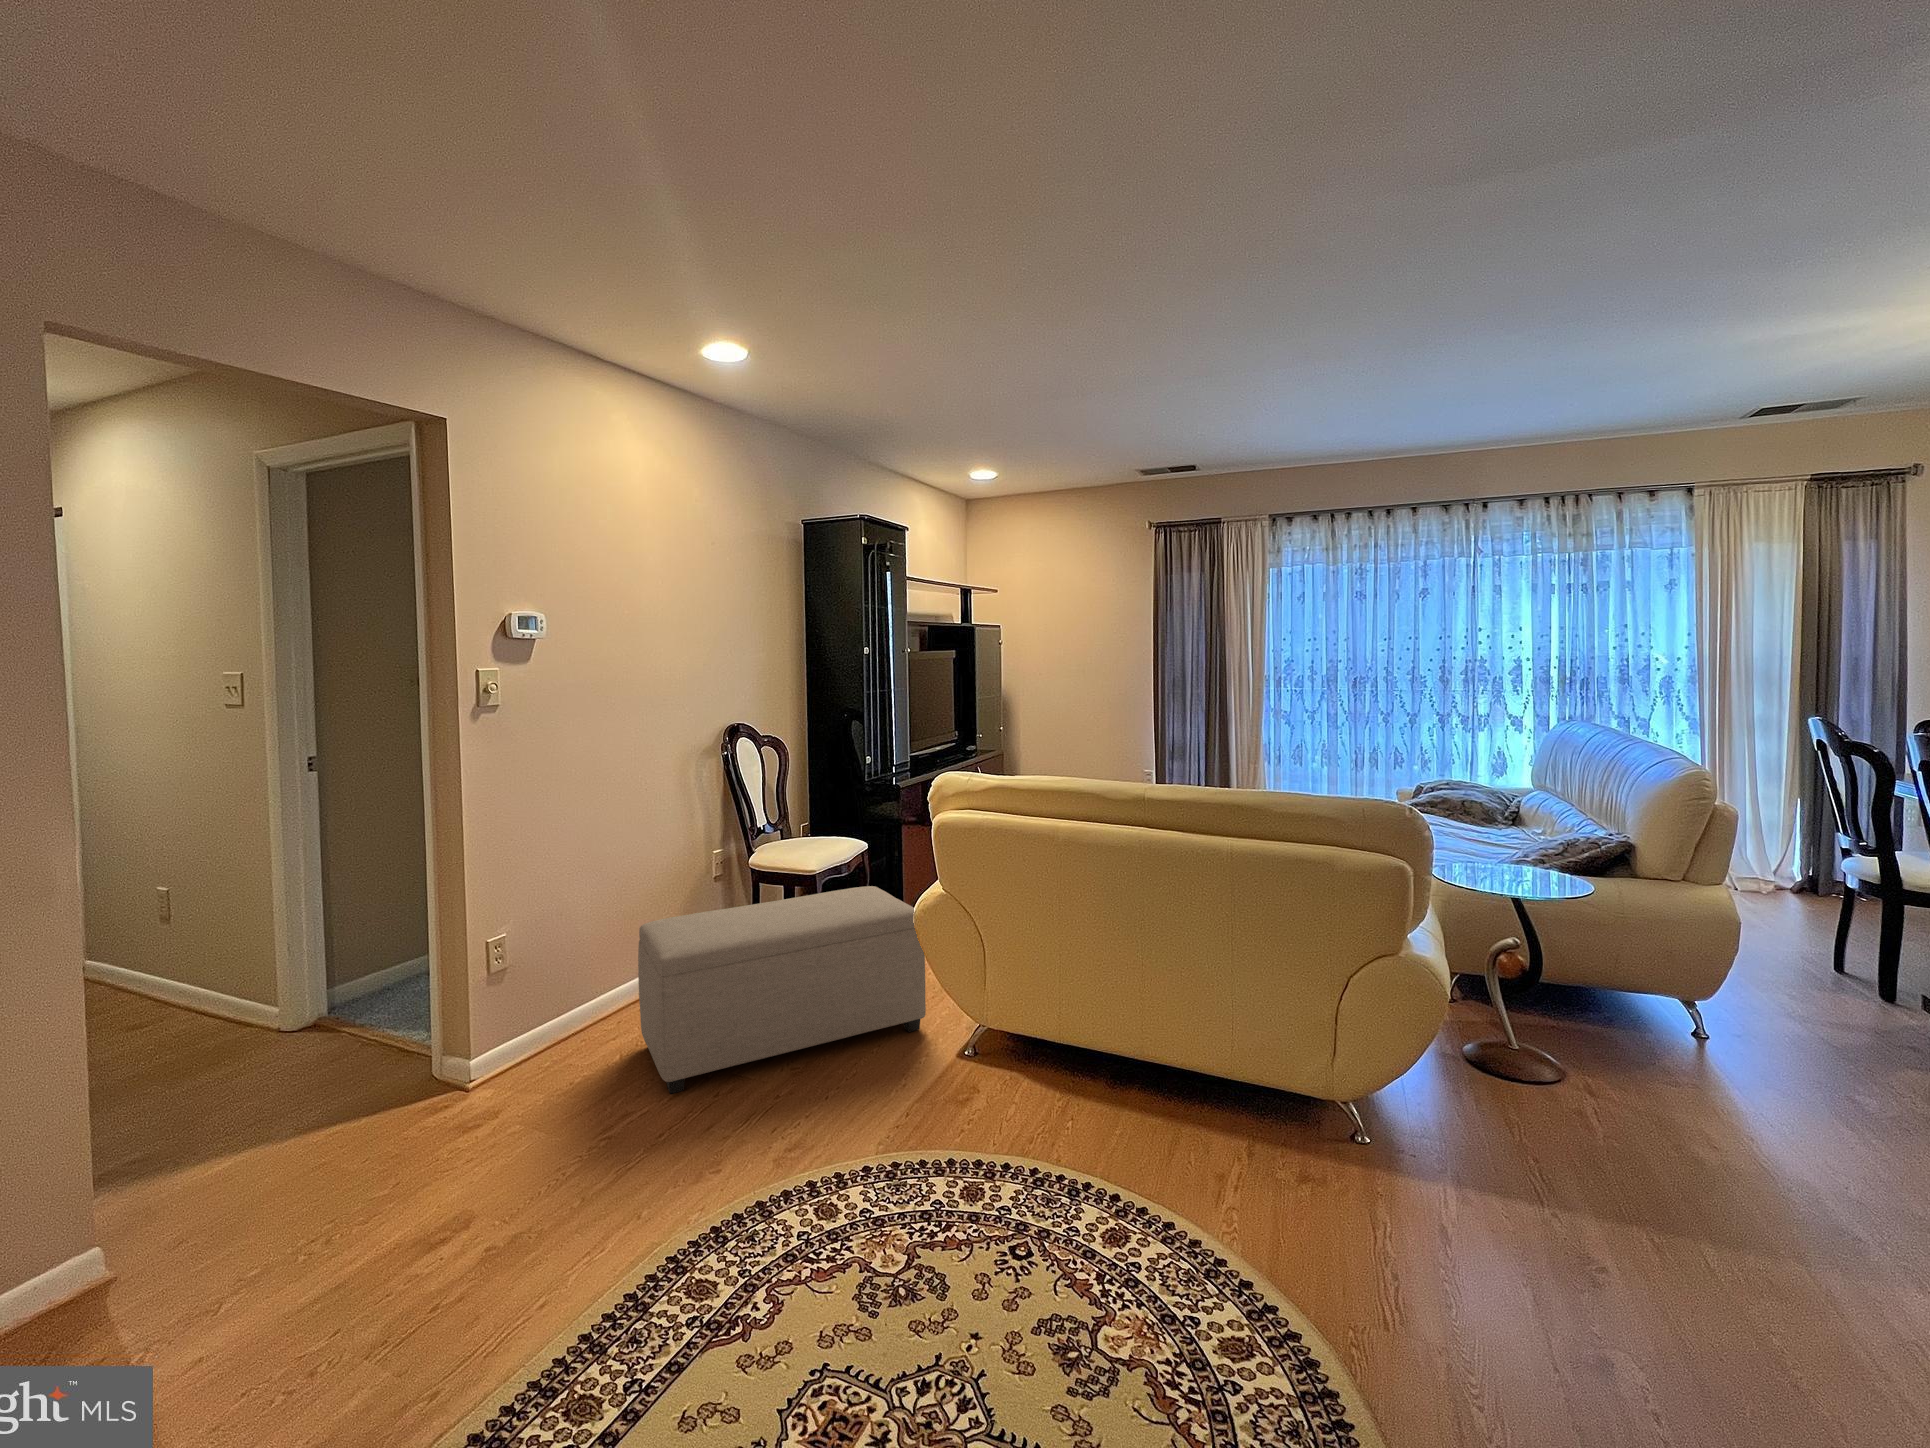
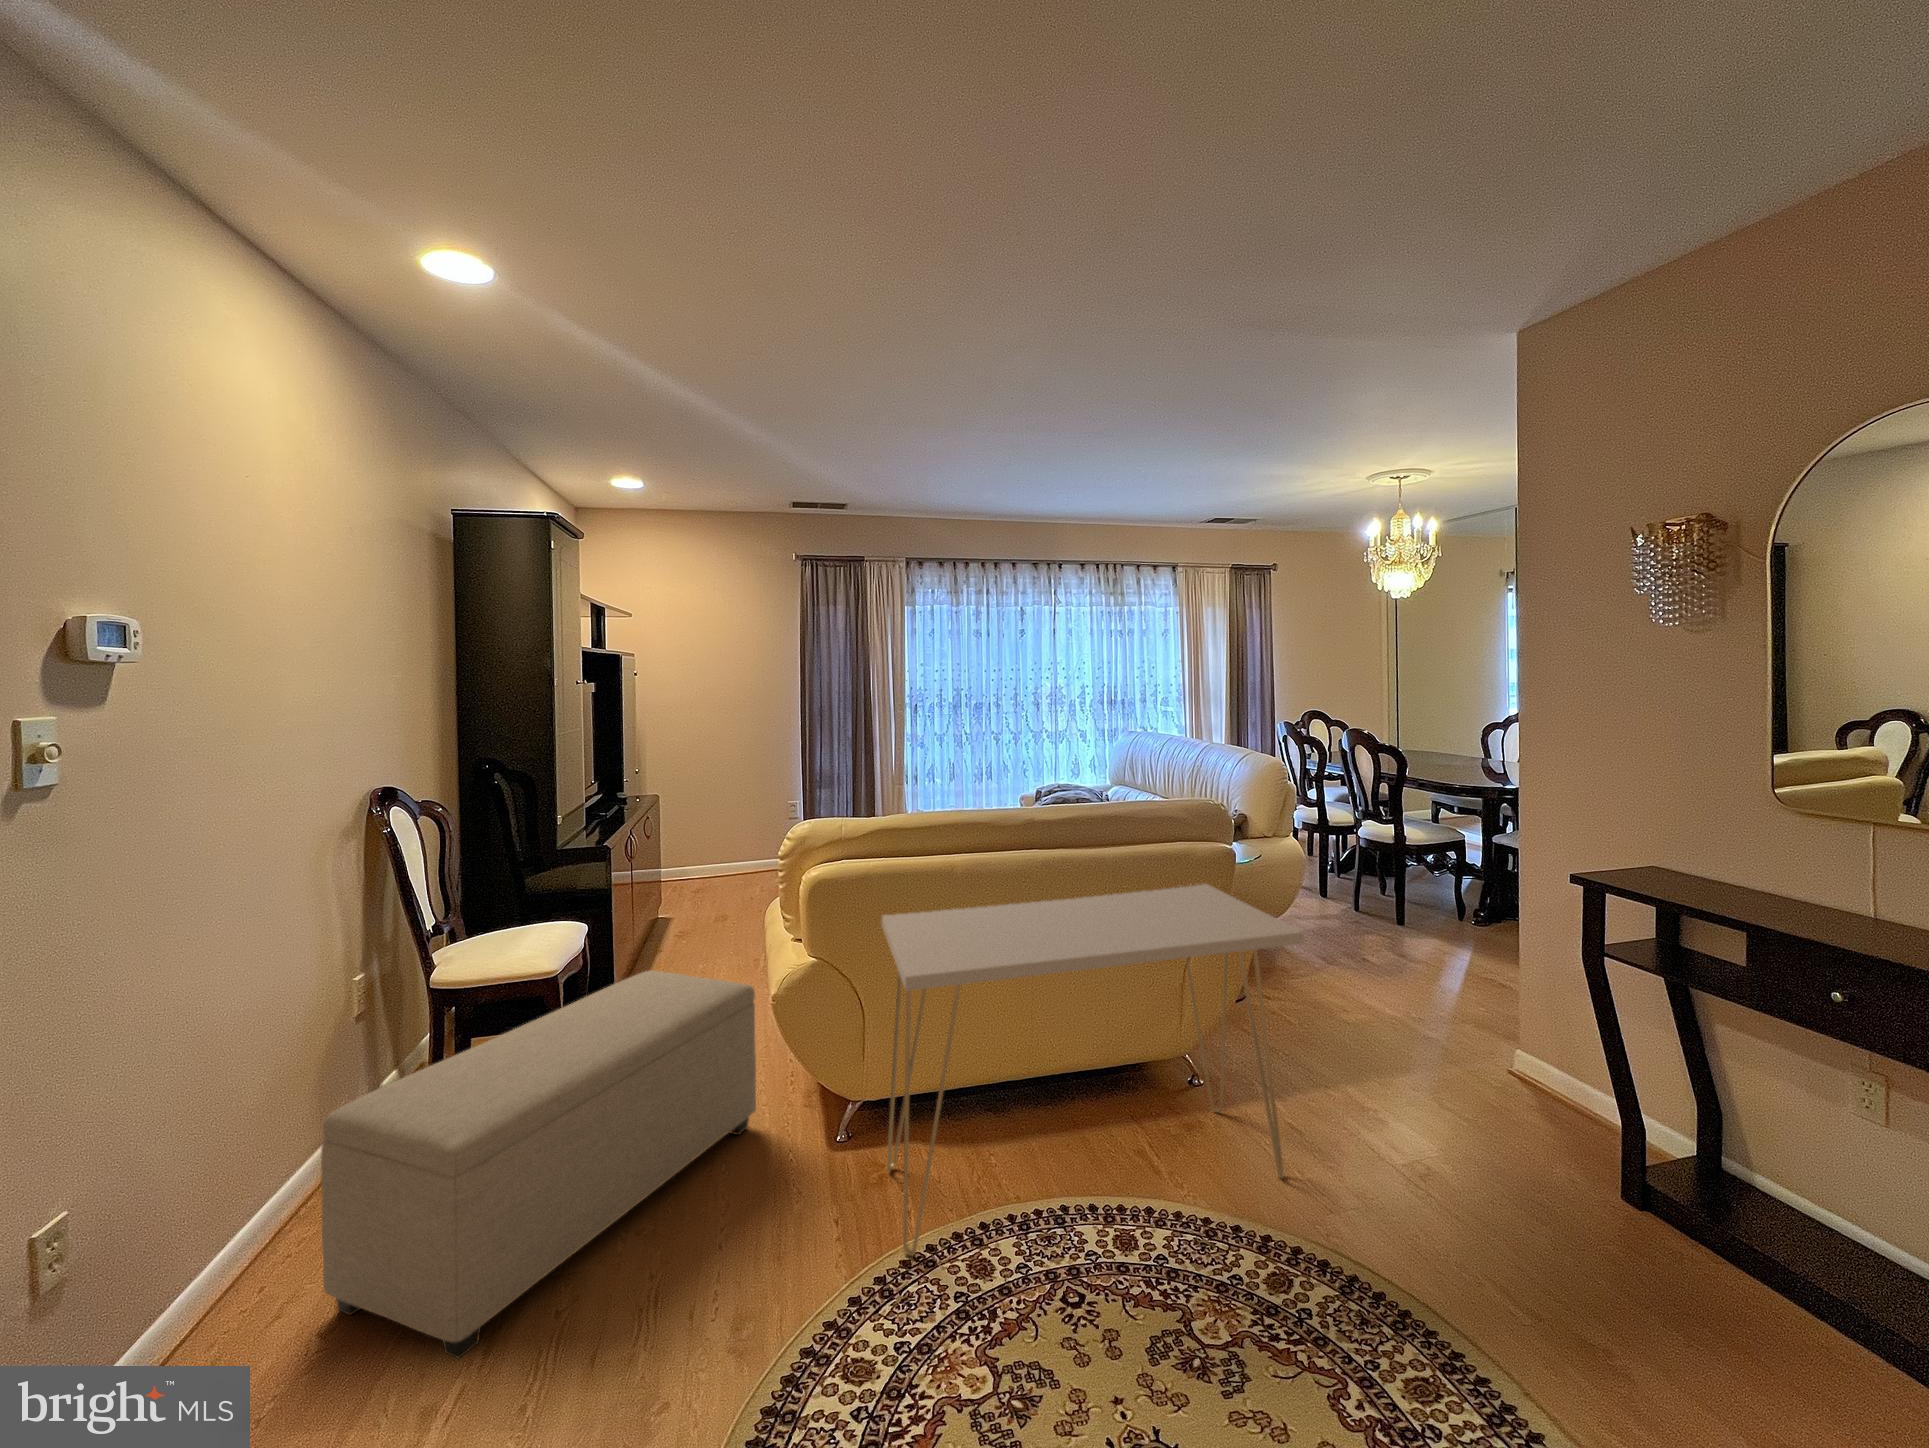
console table: none [913,866,1366,1273] -> present [882,884,1304,1256]

